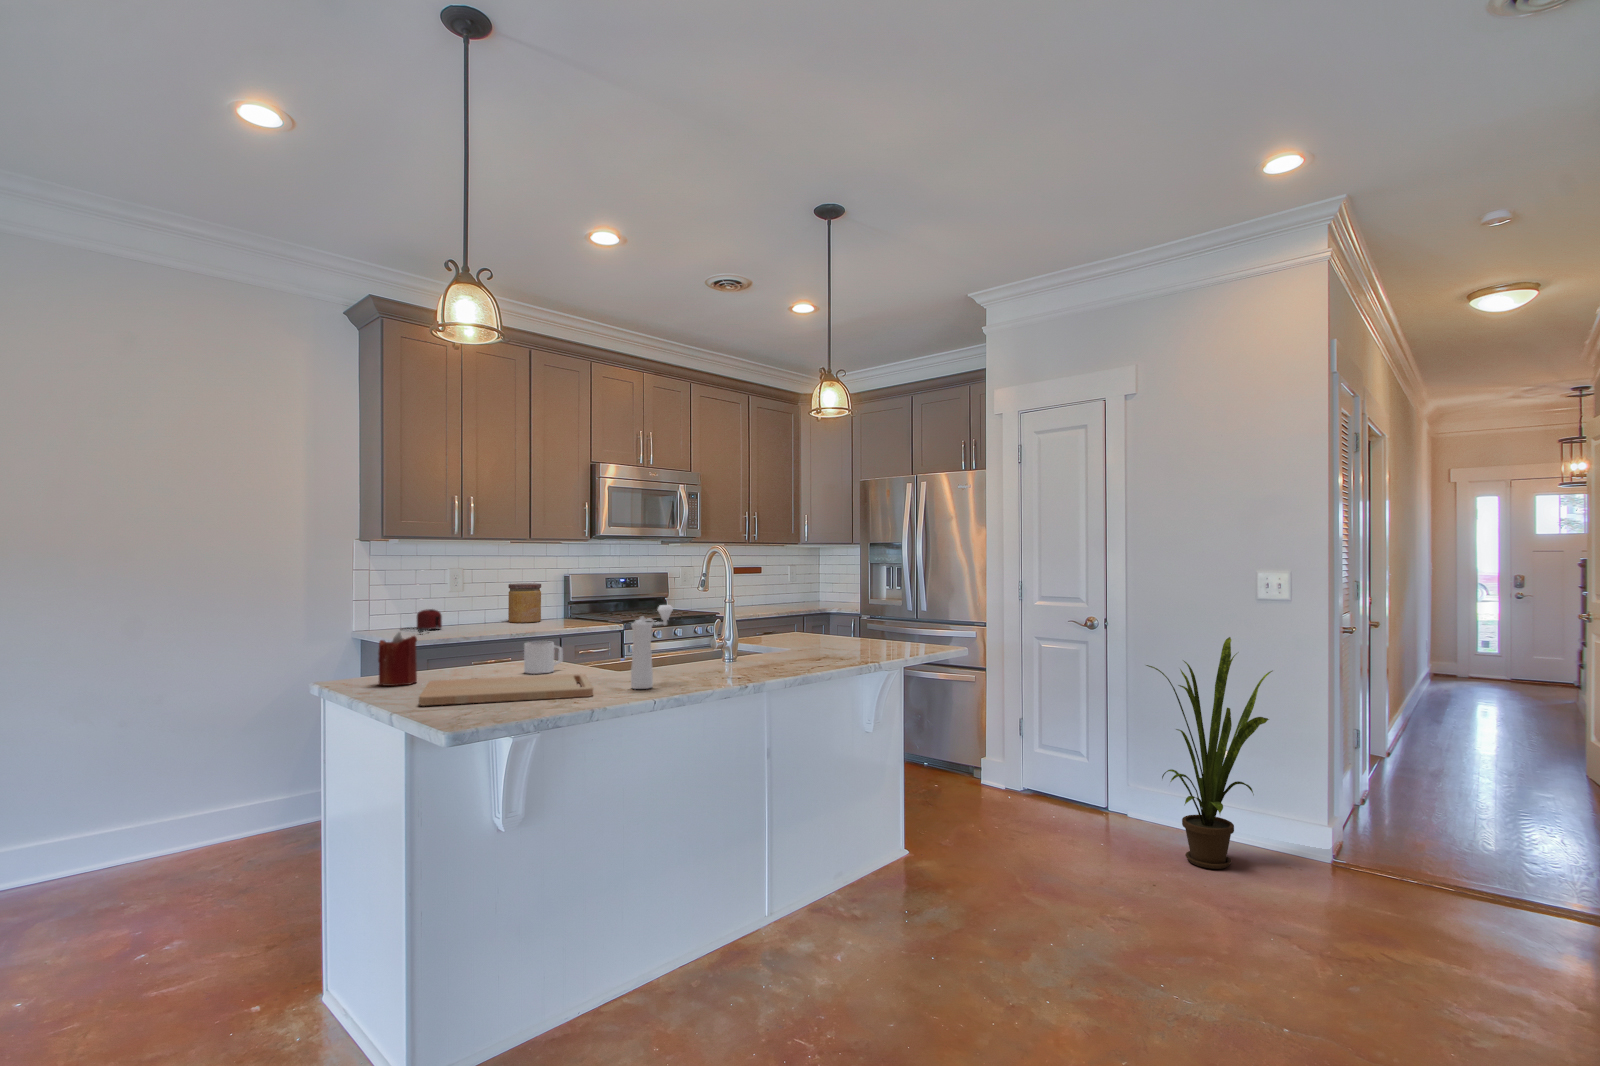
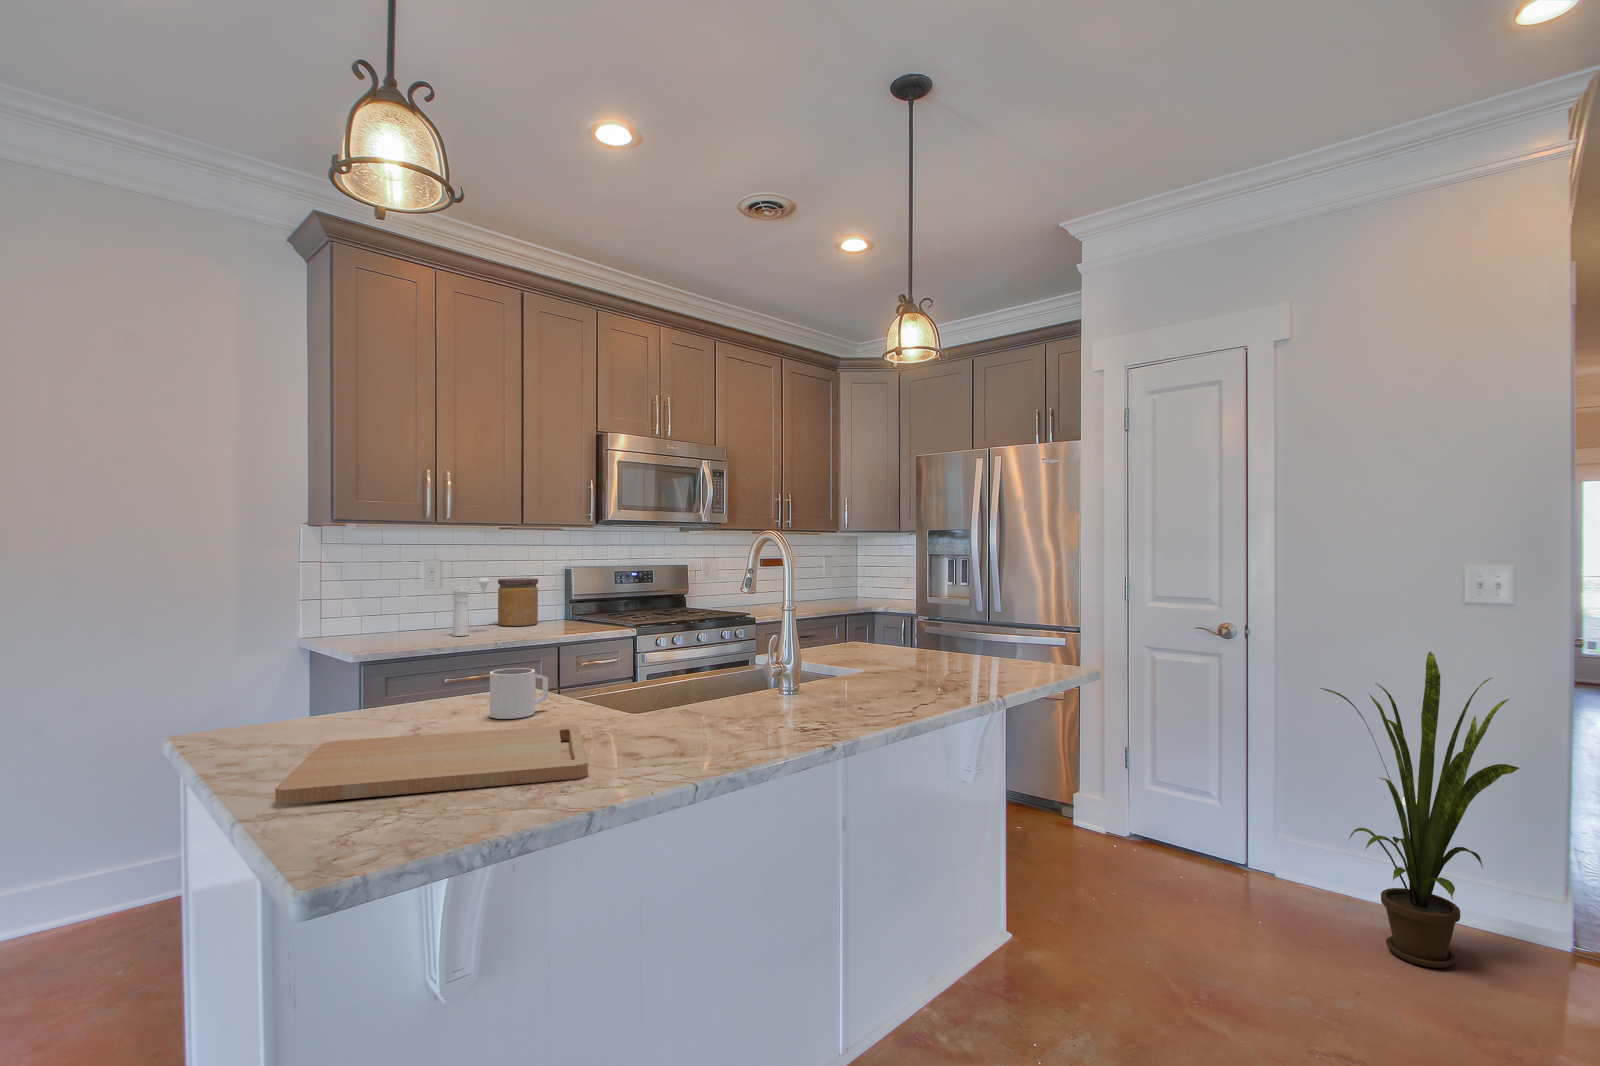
pepper mill: present [631,605,673,689] -> present [453,578,490,636]
toaster: present [402,609,442,633] -> none [359,611,412,642]
candle: present [378,632,417,686] -> none [248,659,316,747]

